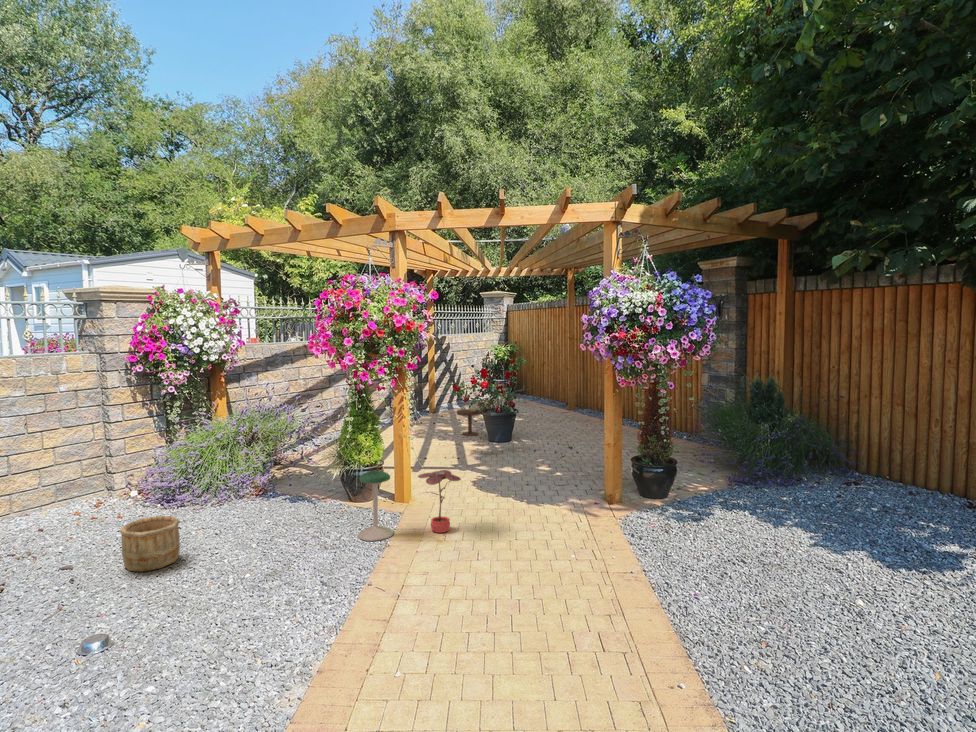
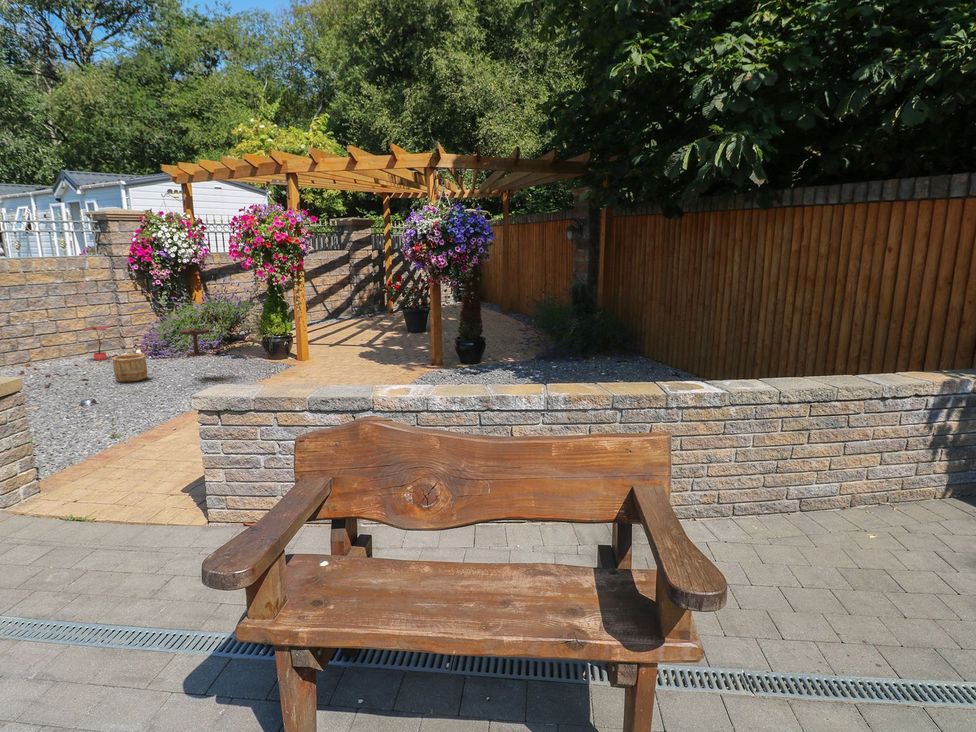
side table: present [457,409,483,436] -> present [179,328,210,356]
potted plant: present [418,470,461,533] -> present [83,326,110,360]
stool: present [358,471,394,541] -> none [255,334,279,376]

